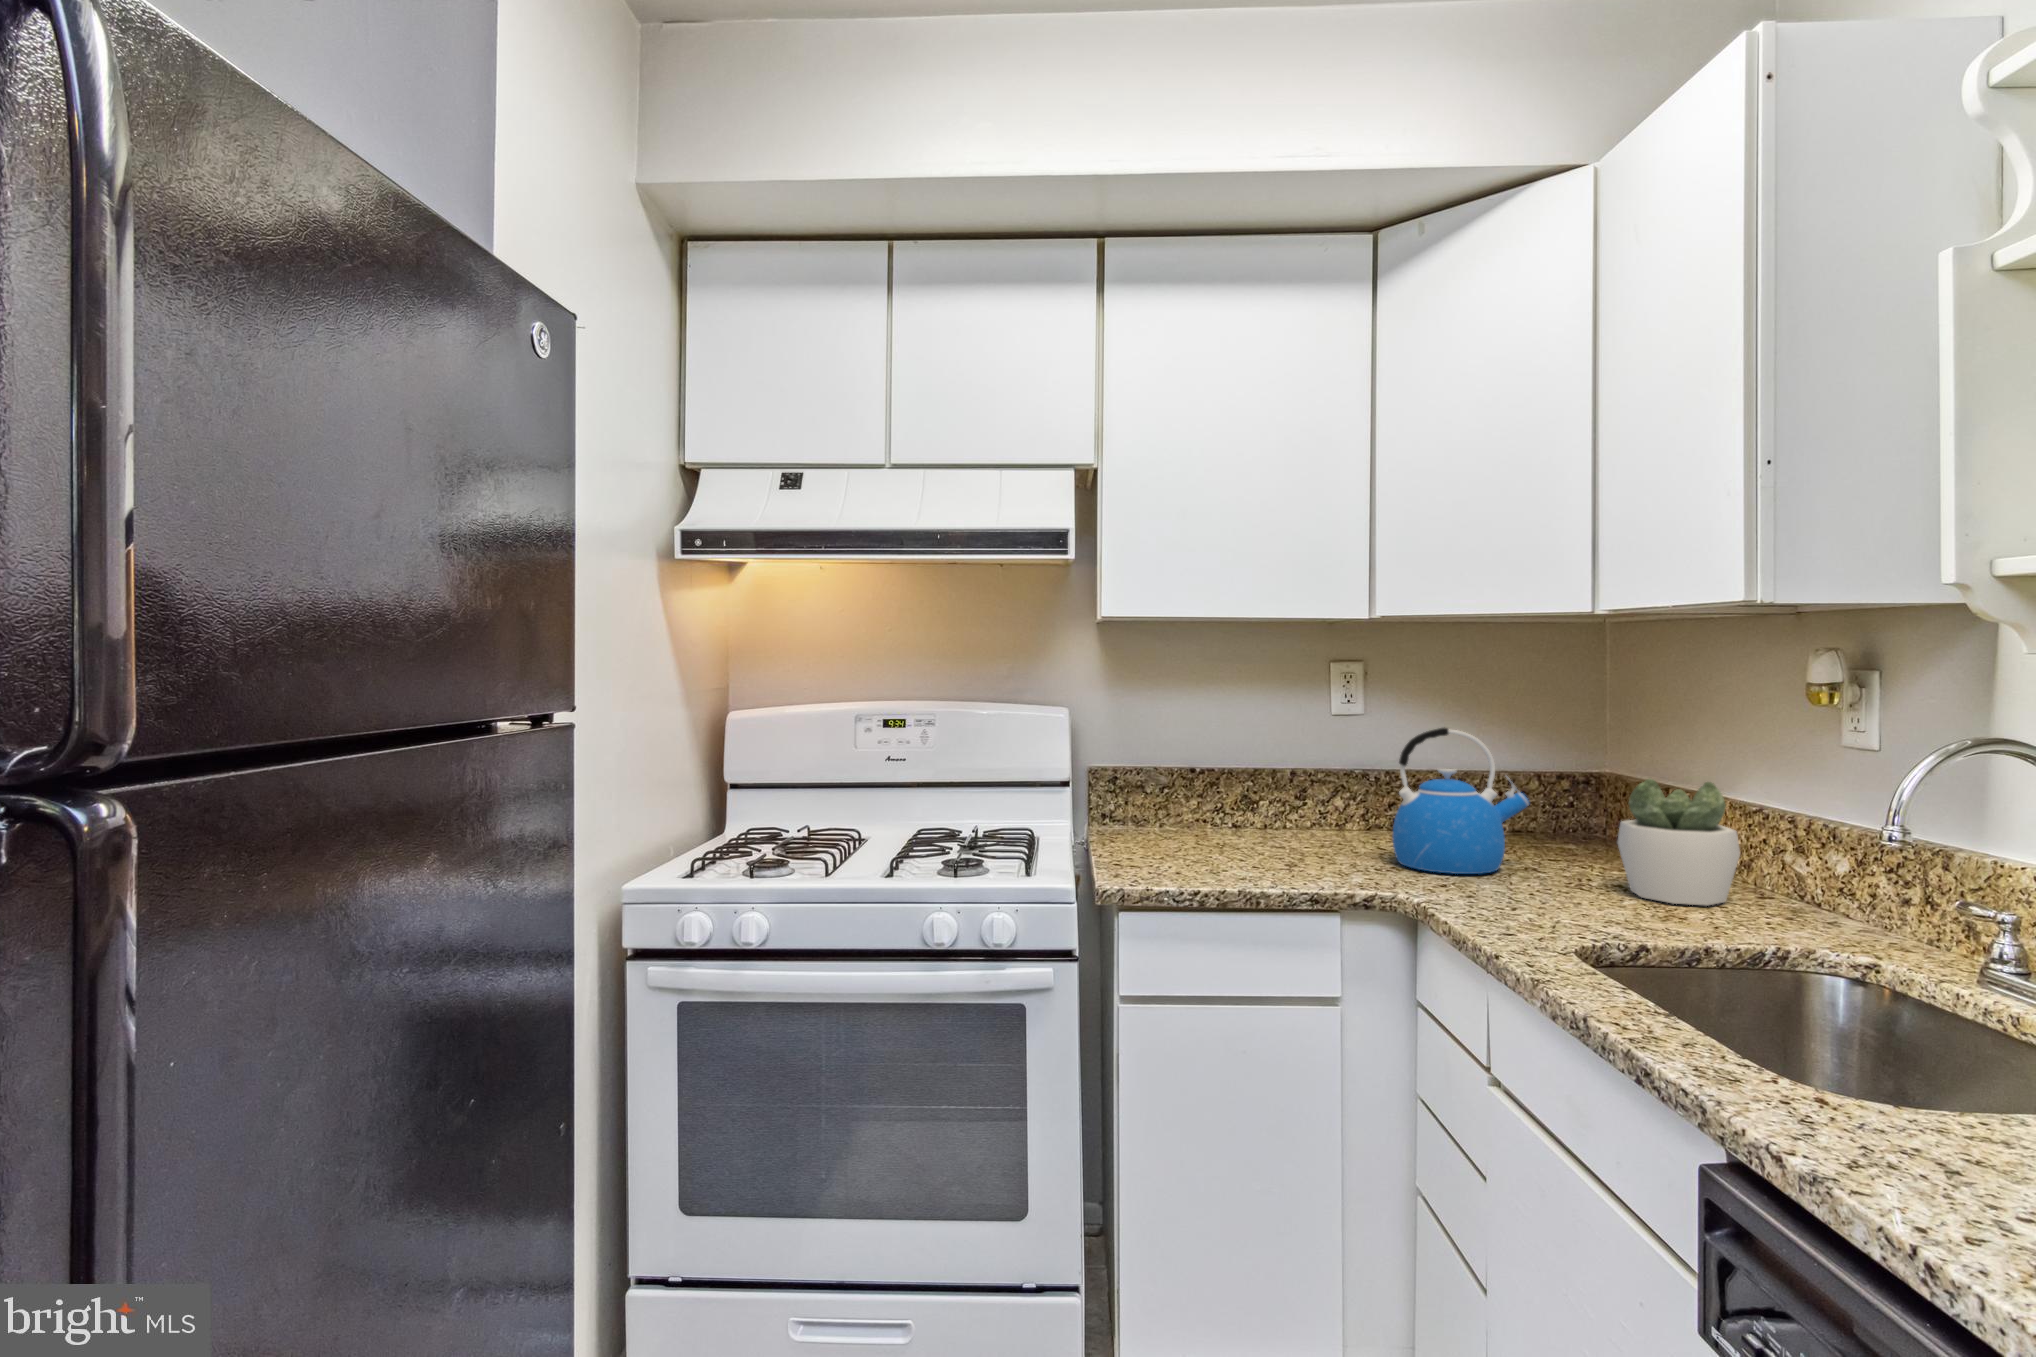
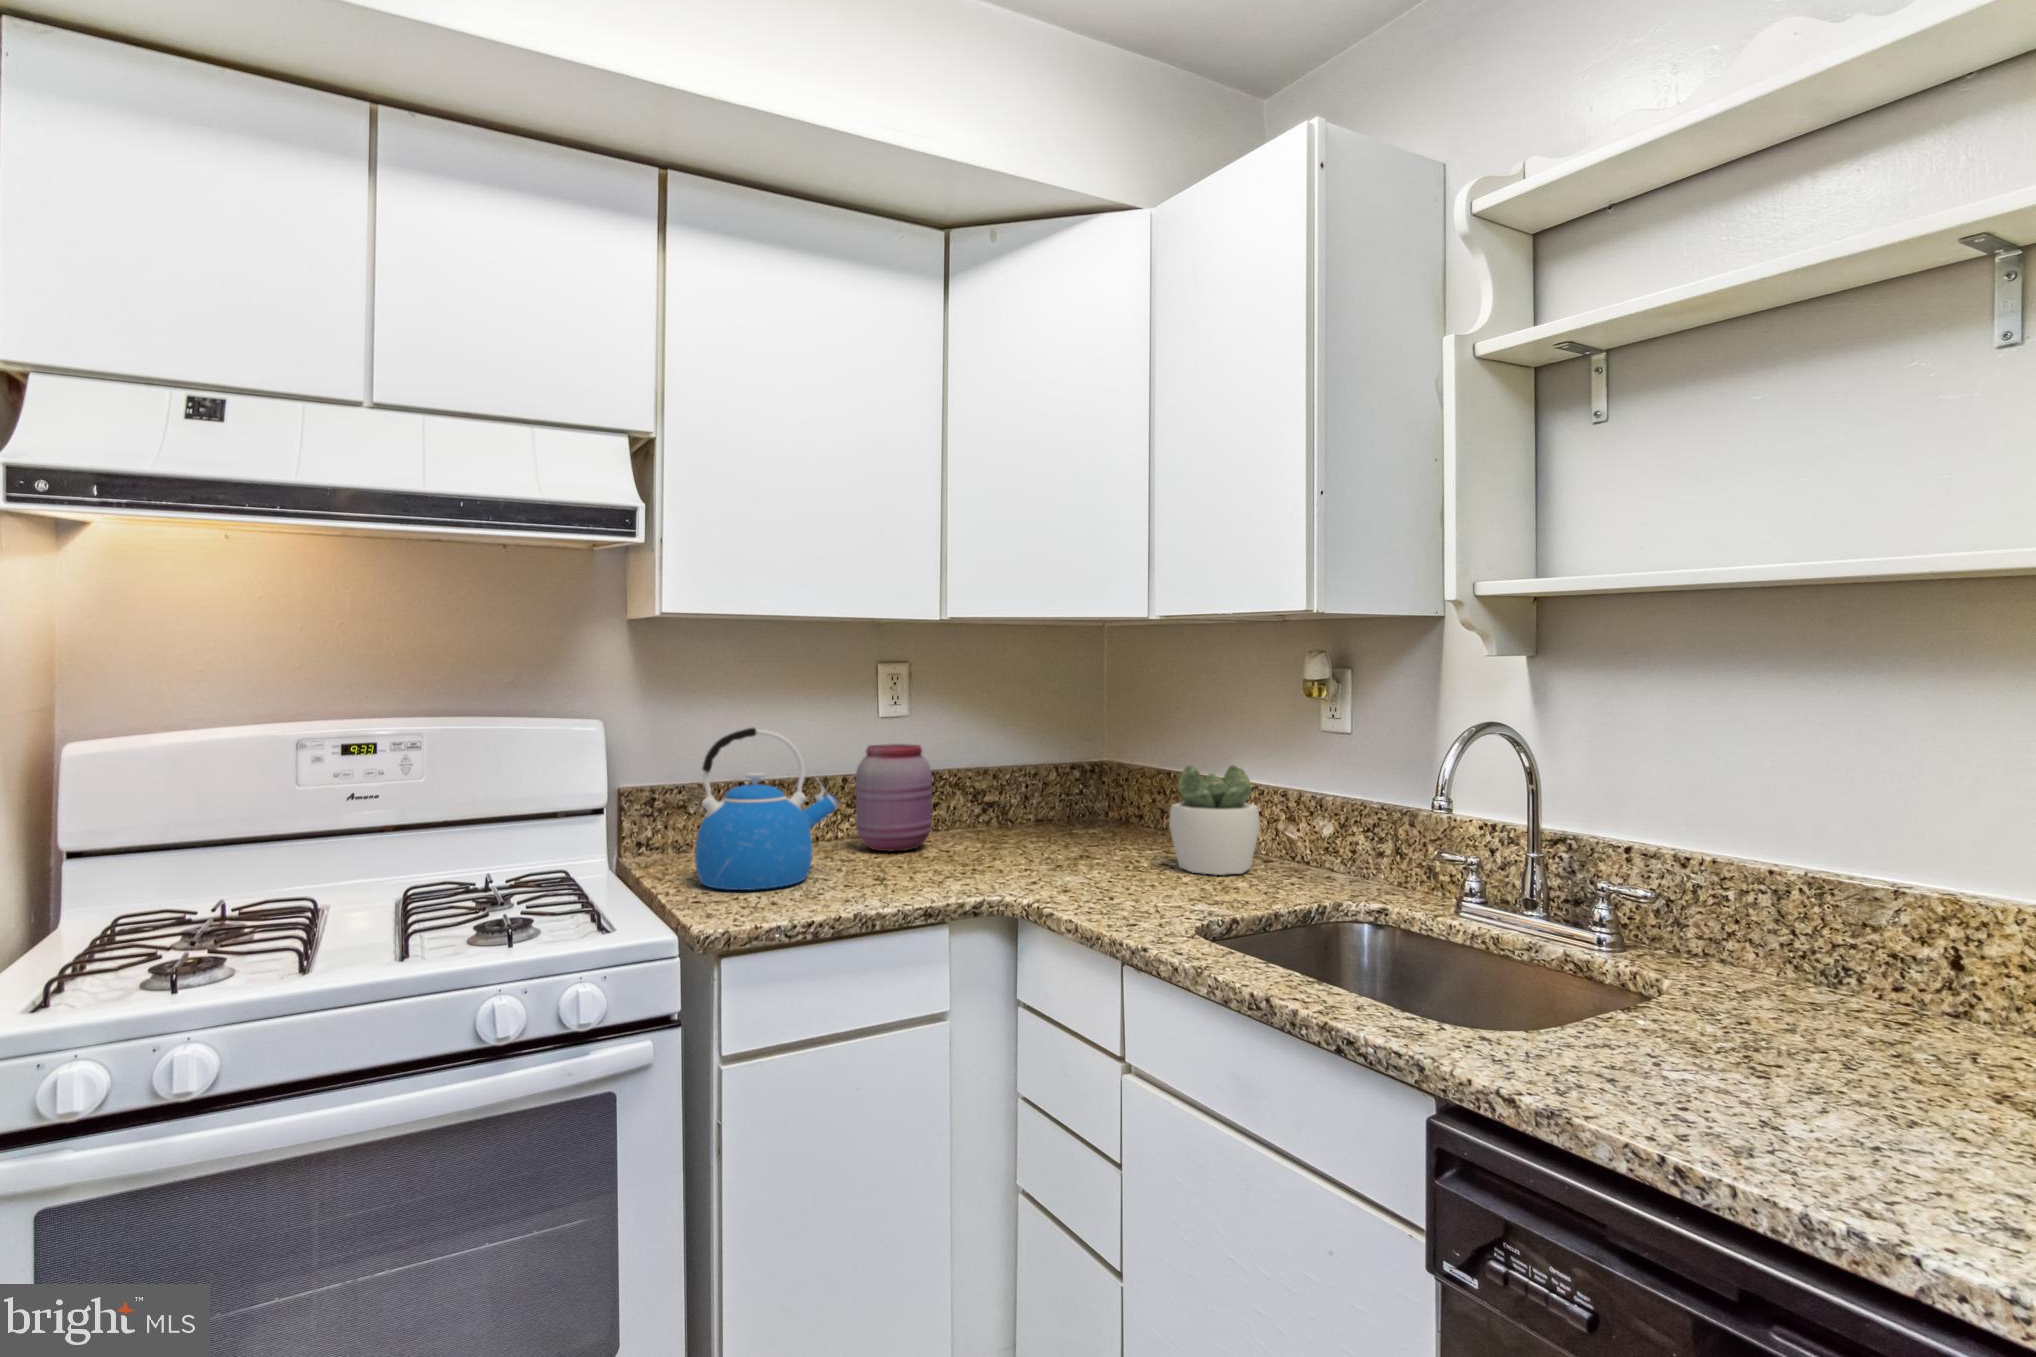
kettle: present [1393,728,1529,874] -> present [695,728,838,890]
jar: none [1294,742,1369,844] -> present [856,744,932,851]

